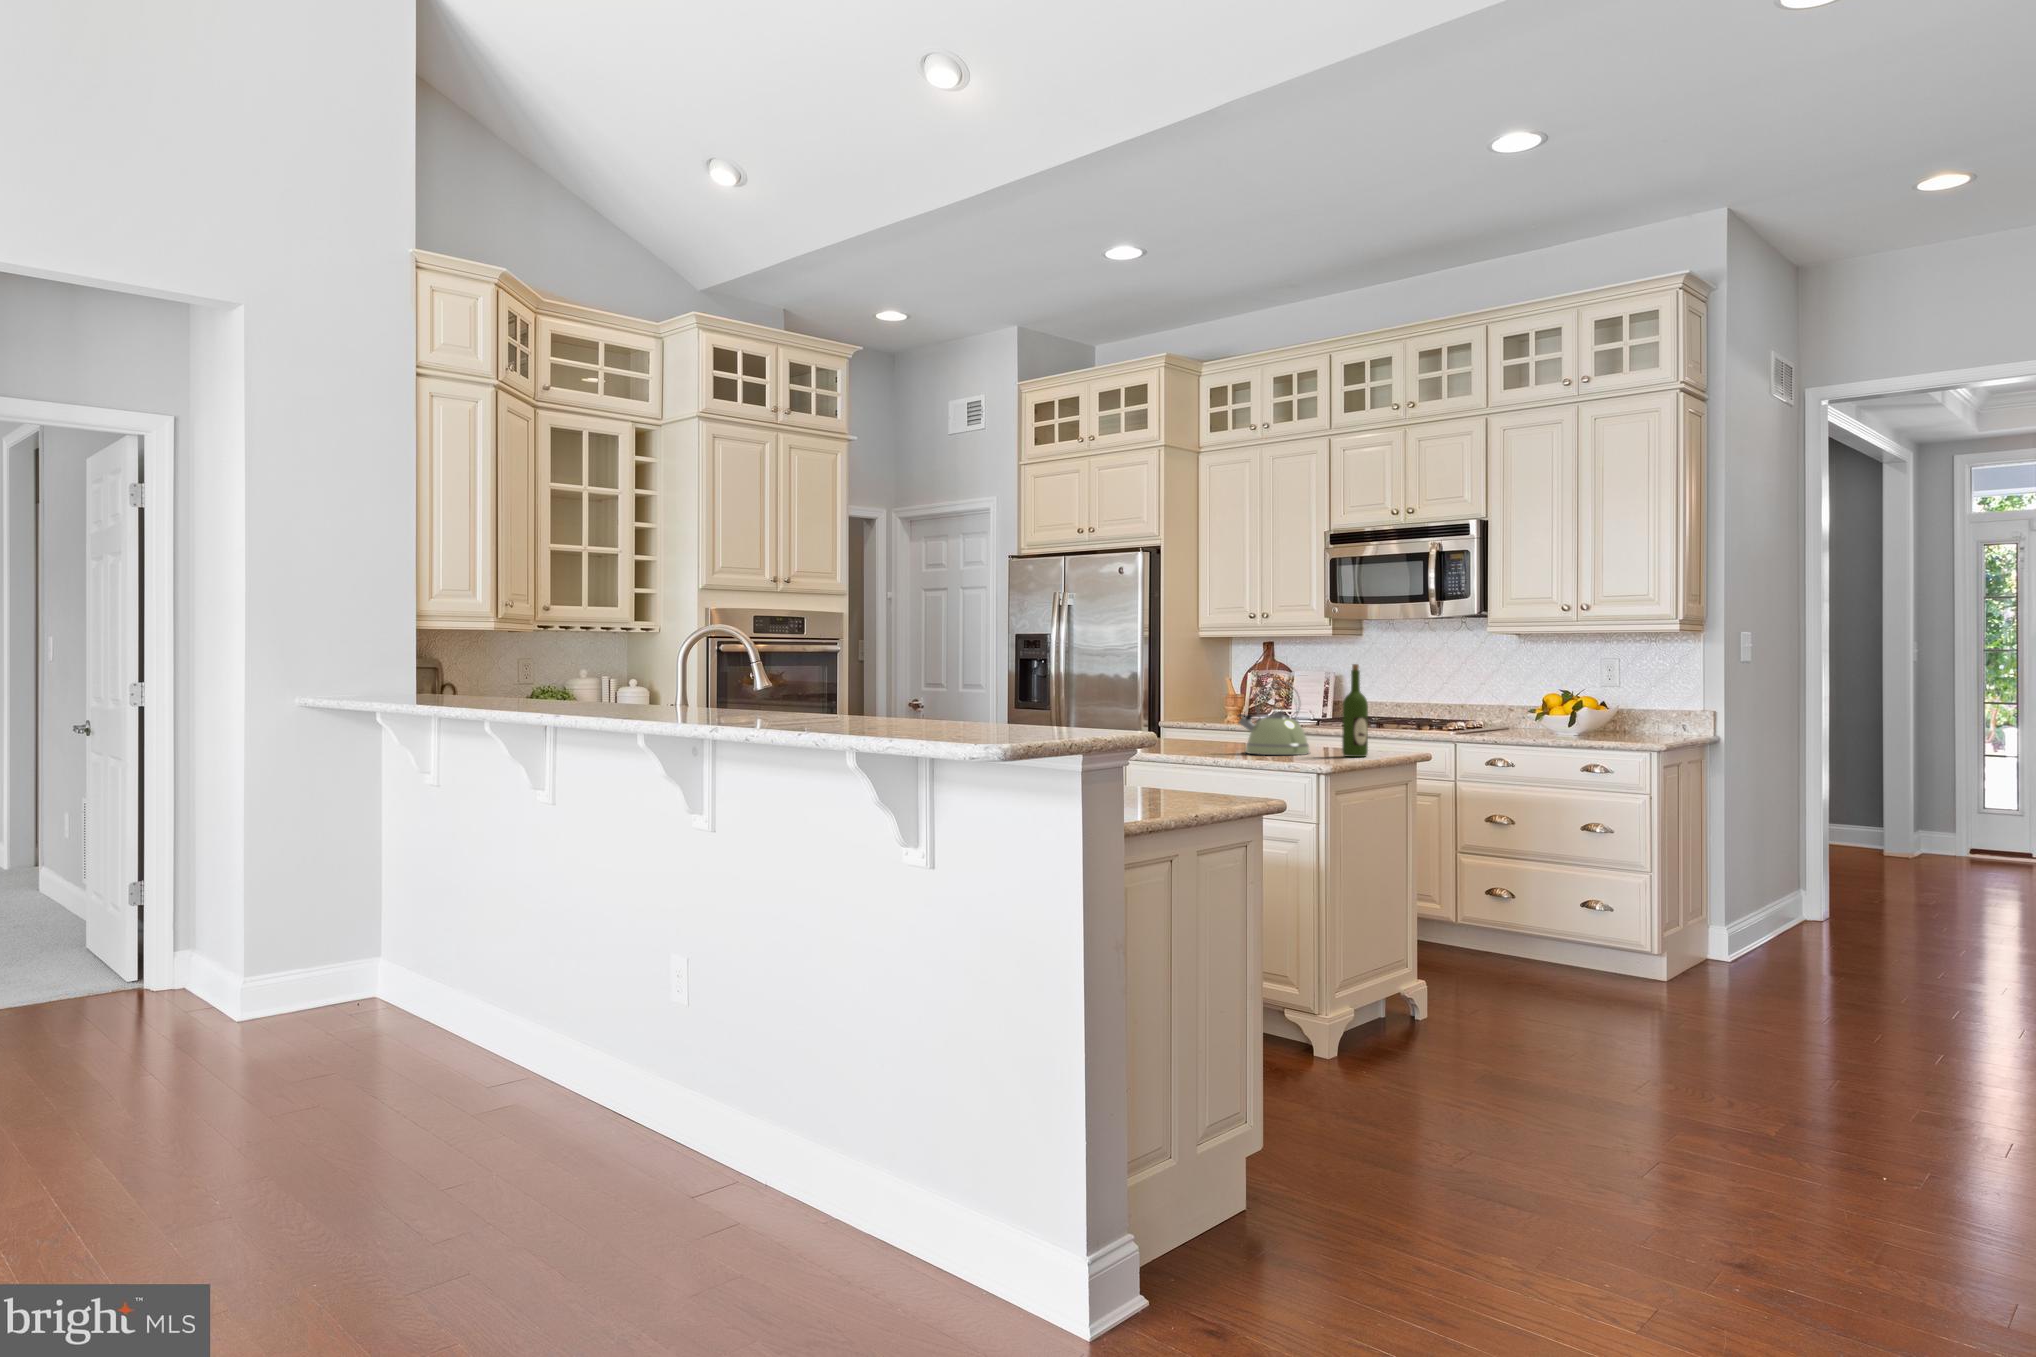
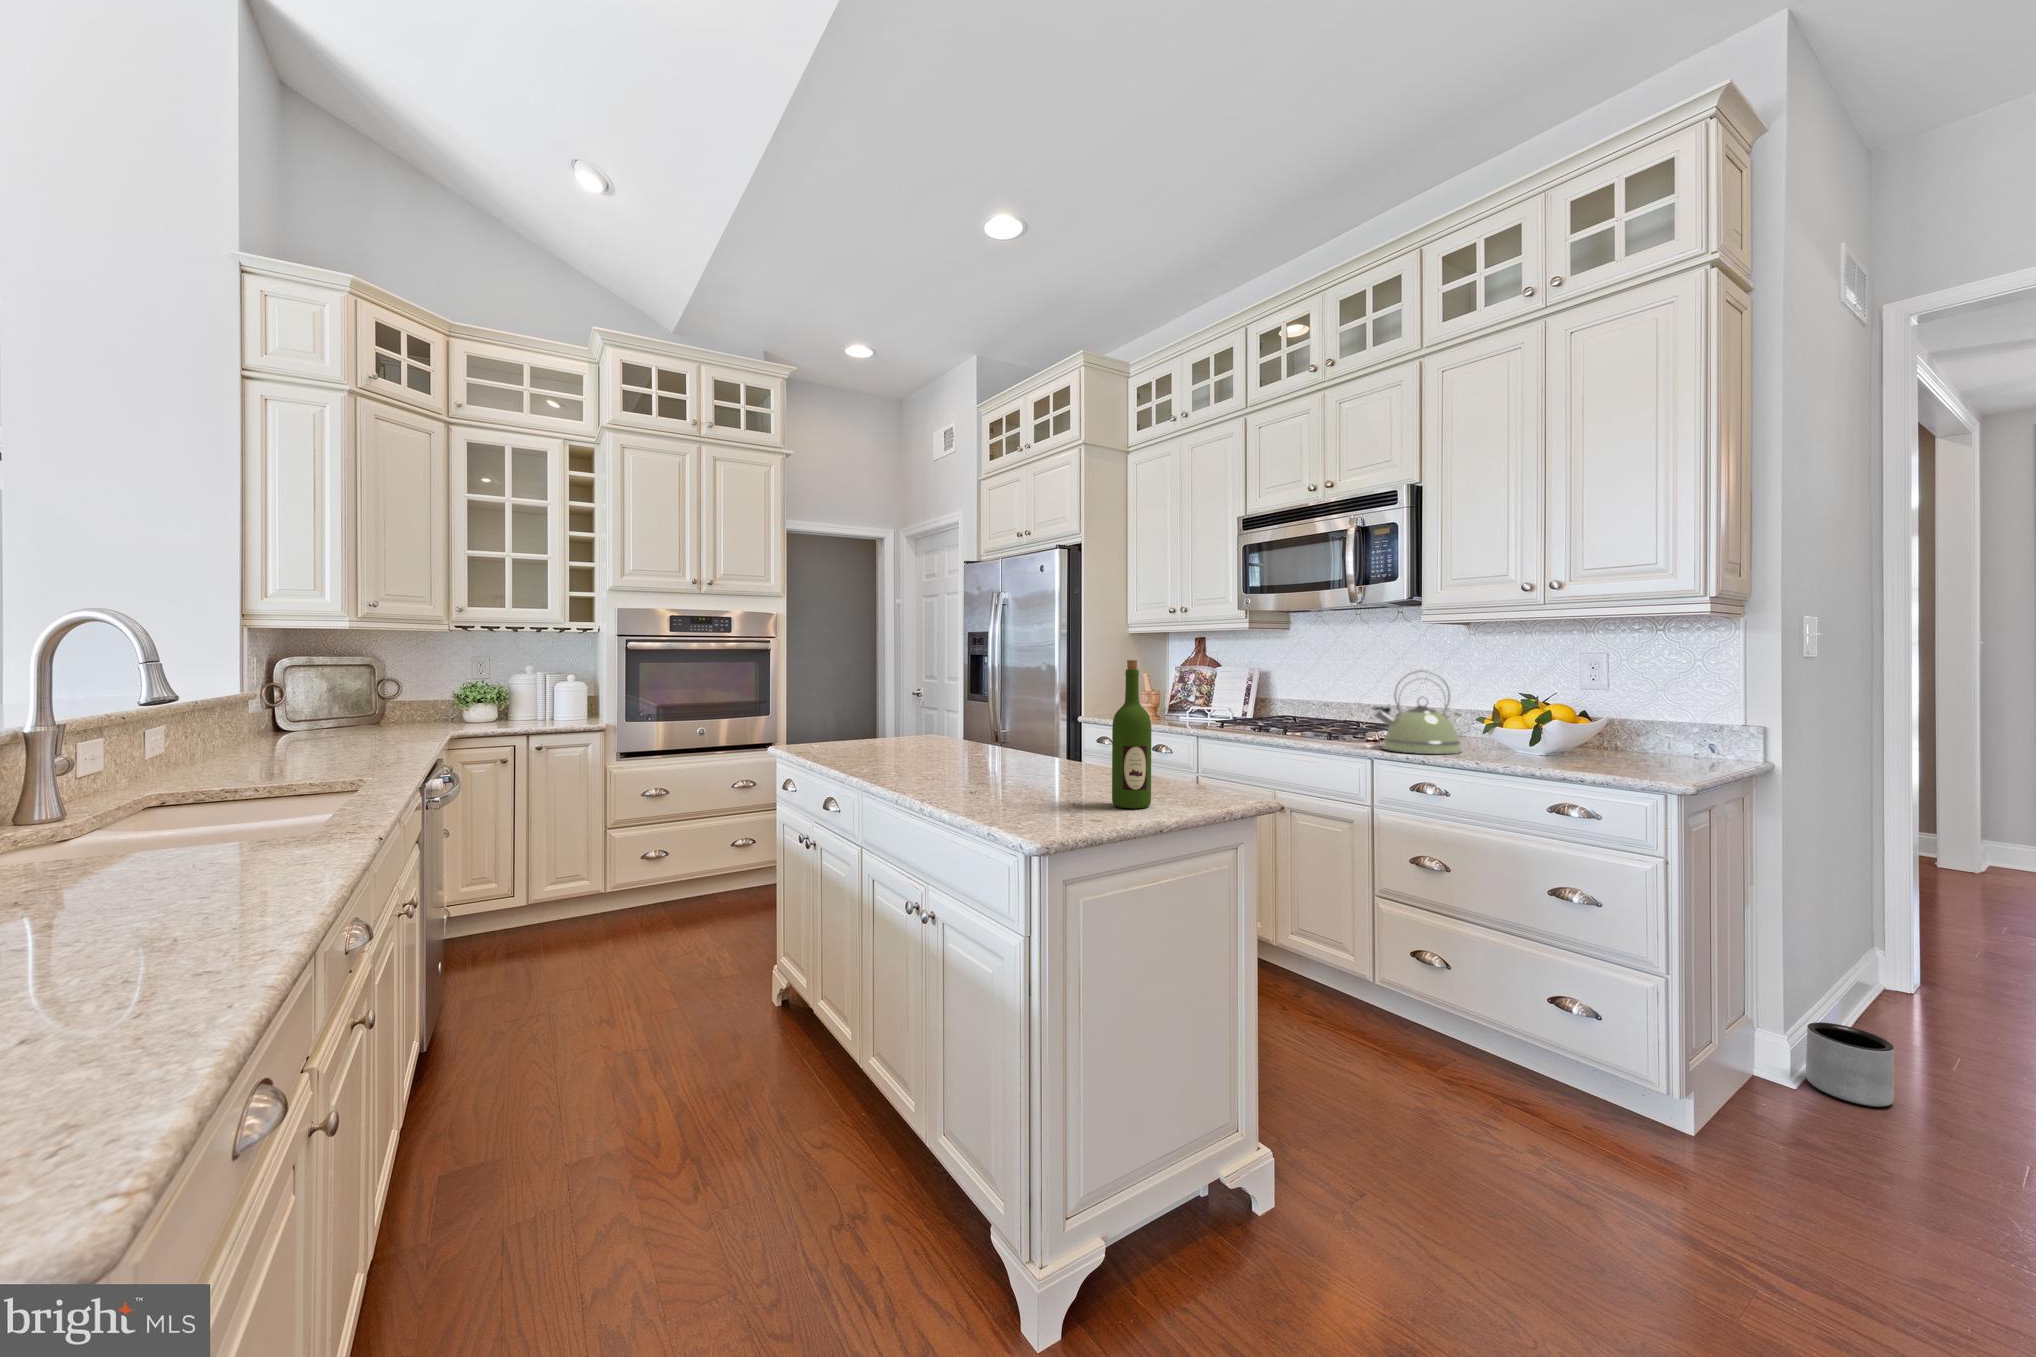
kettle: present [1238,688,1310,755] -> present [1373,670,1462,754]
planter: none [1742,918,1788,964] -> present [1806,1022,1894,1107]

